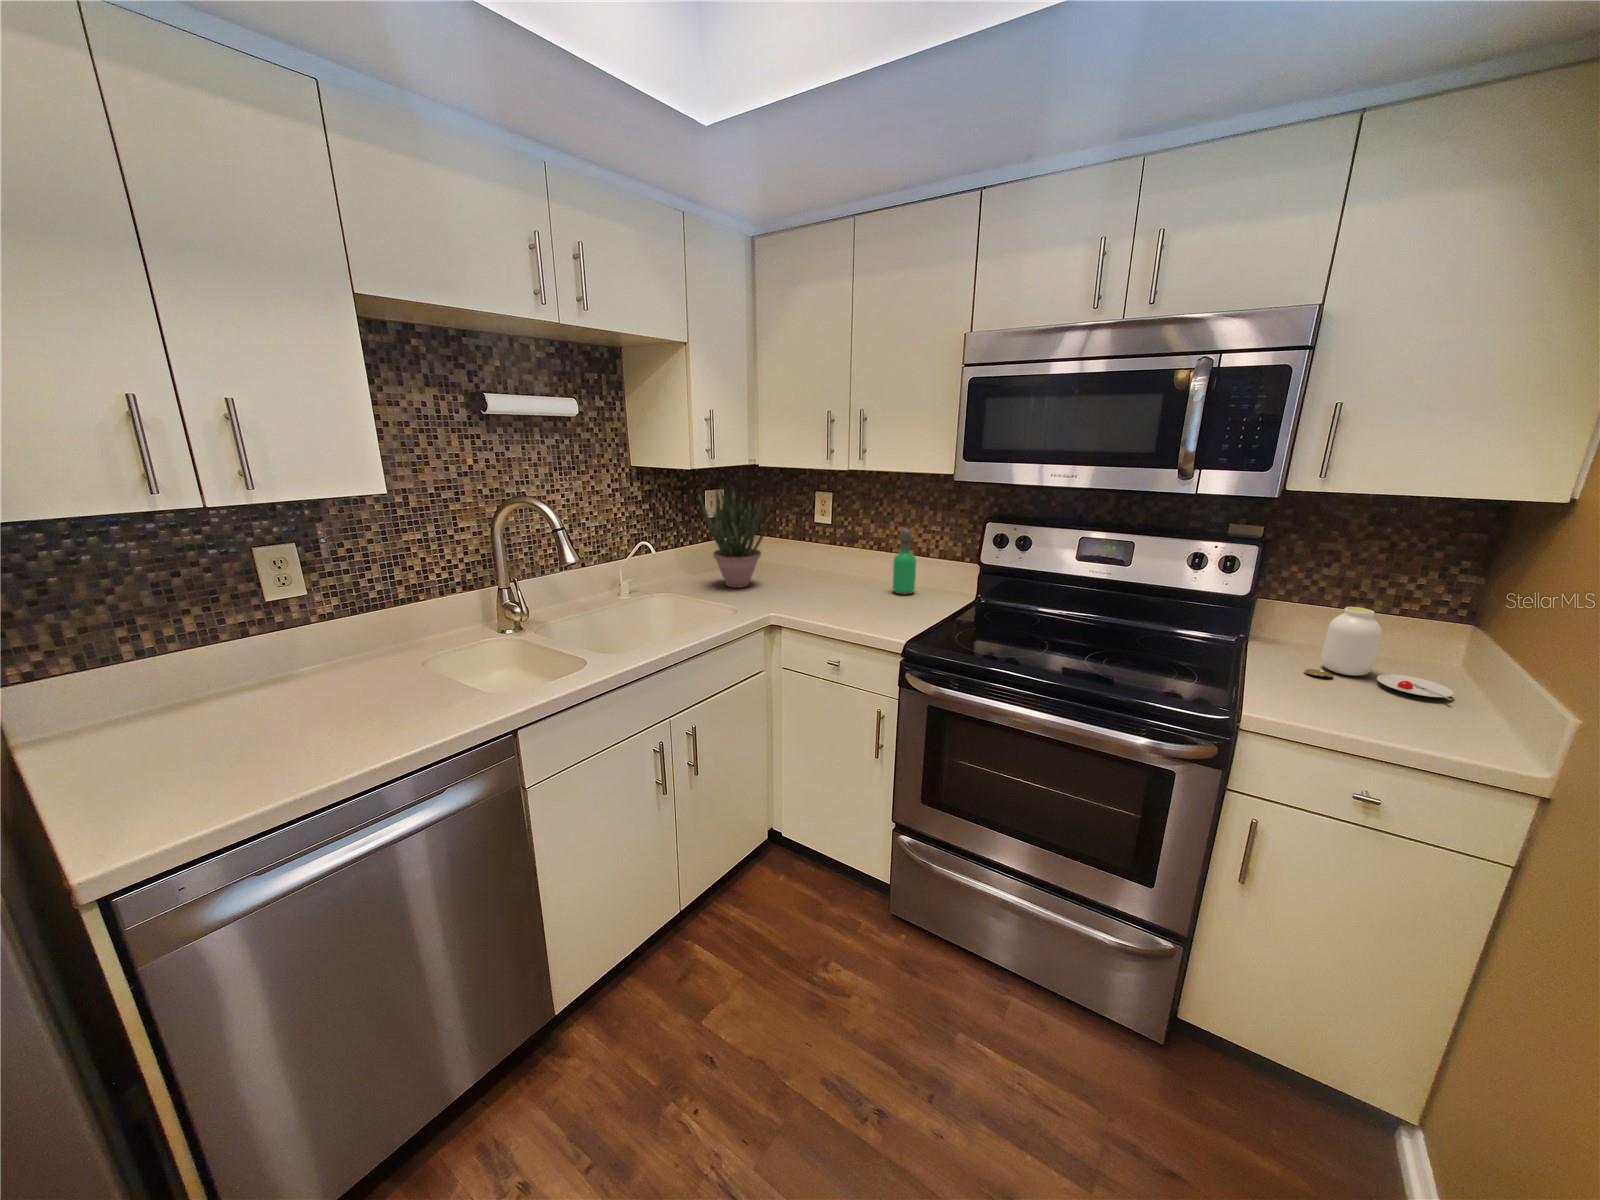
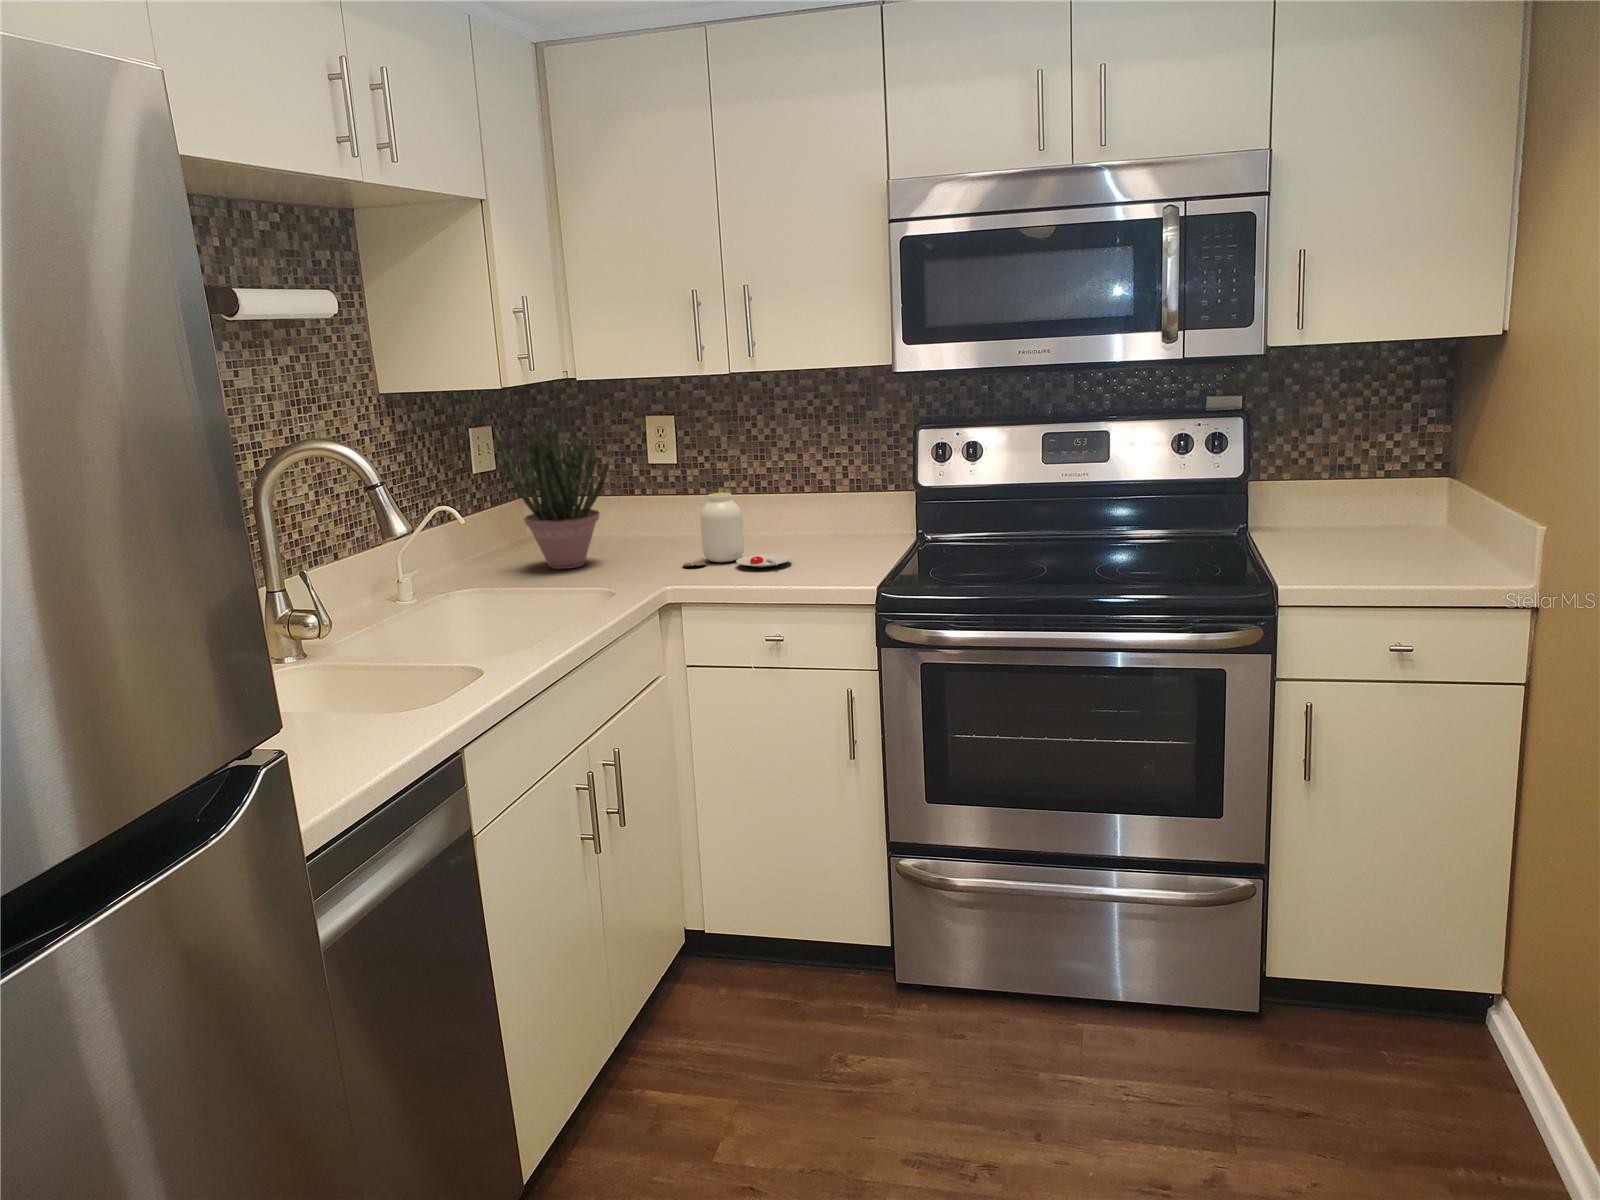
soap dispenser: present [893,528,916,594] -> none [797,451,831,545]
jar: present [1304,607,1453,700] -> present [683,493,792,567]

